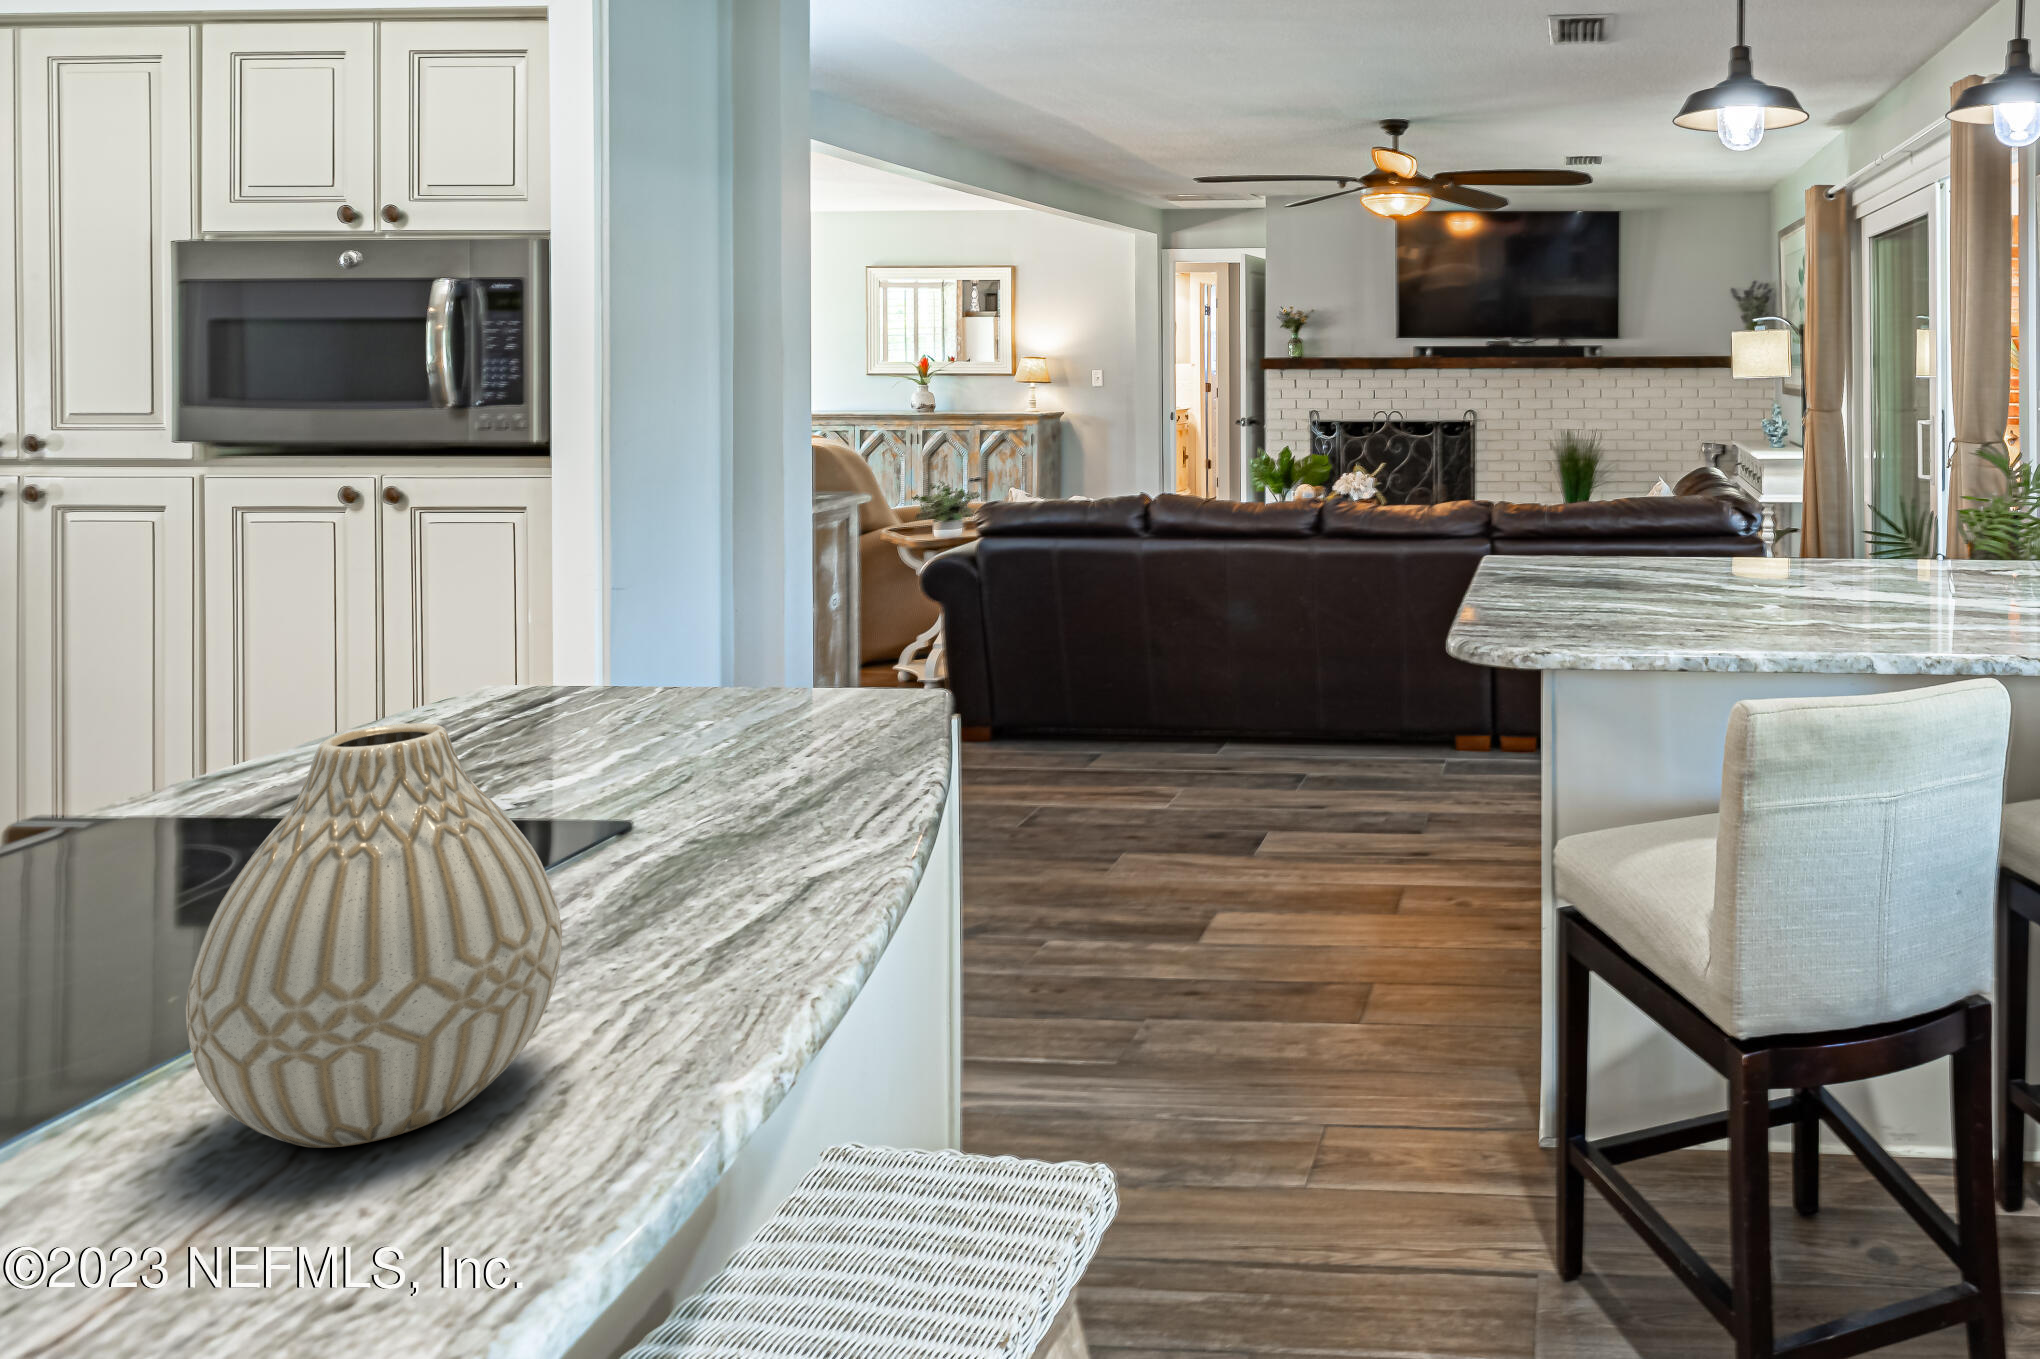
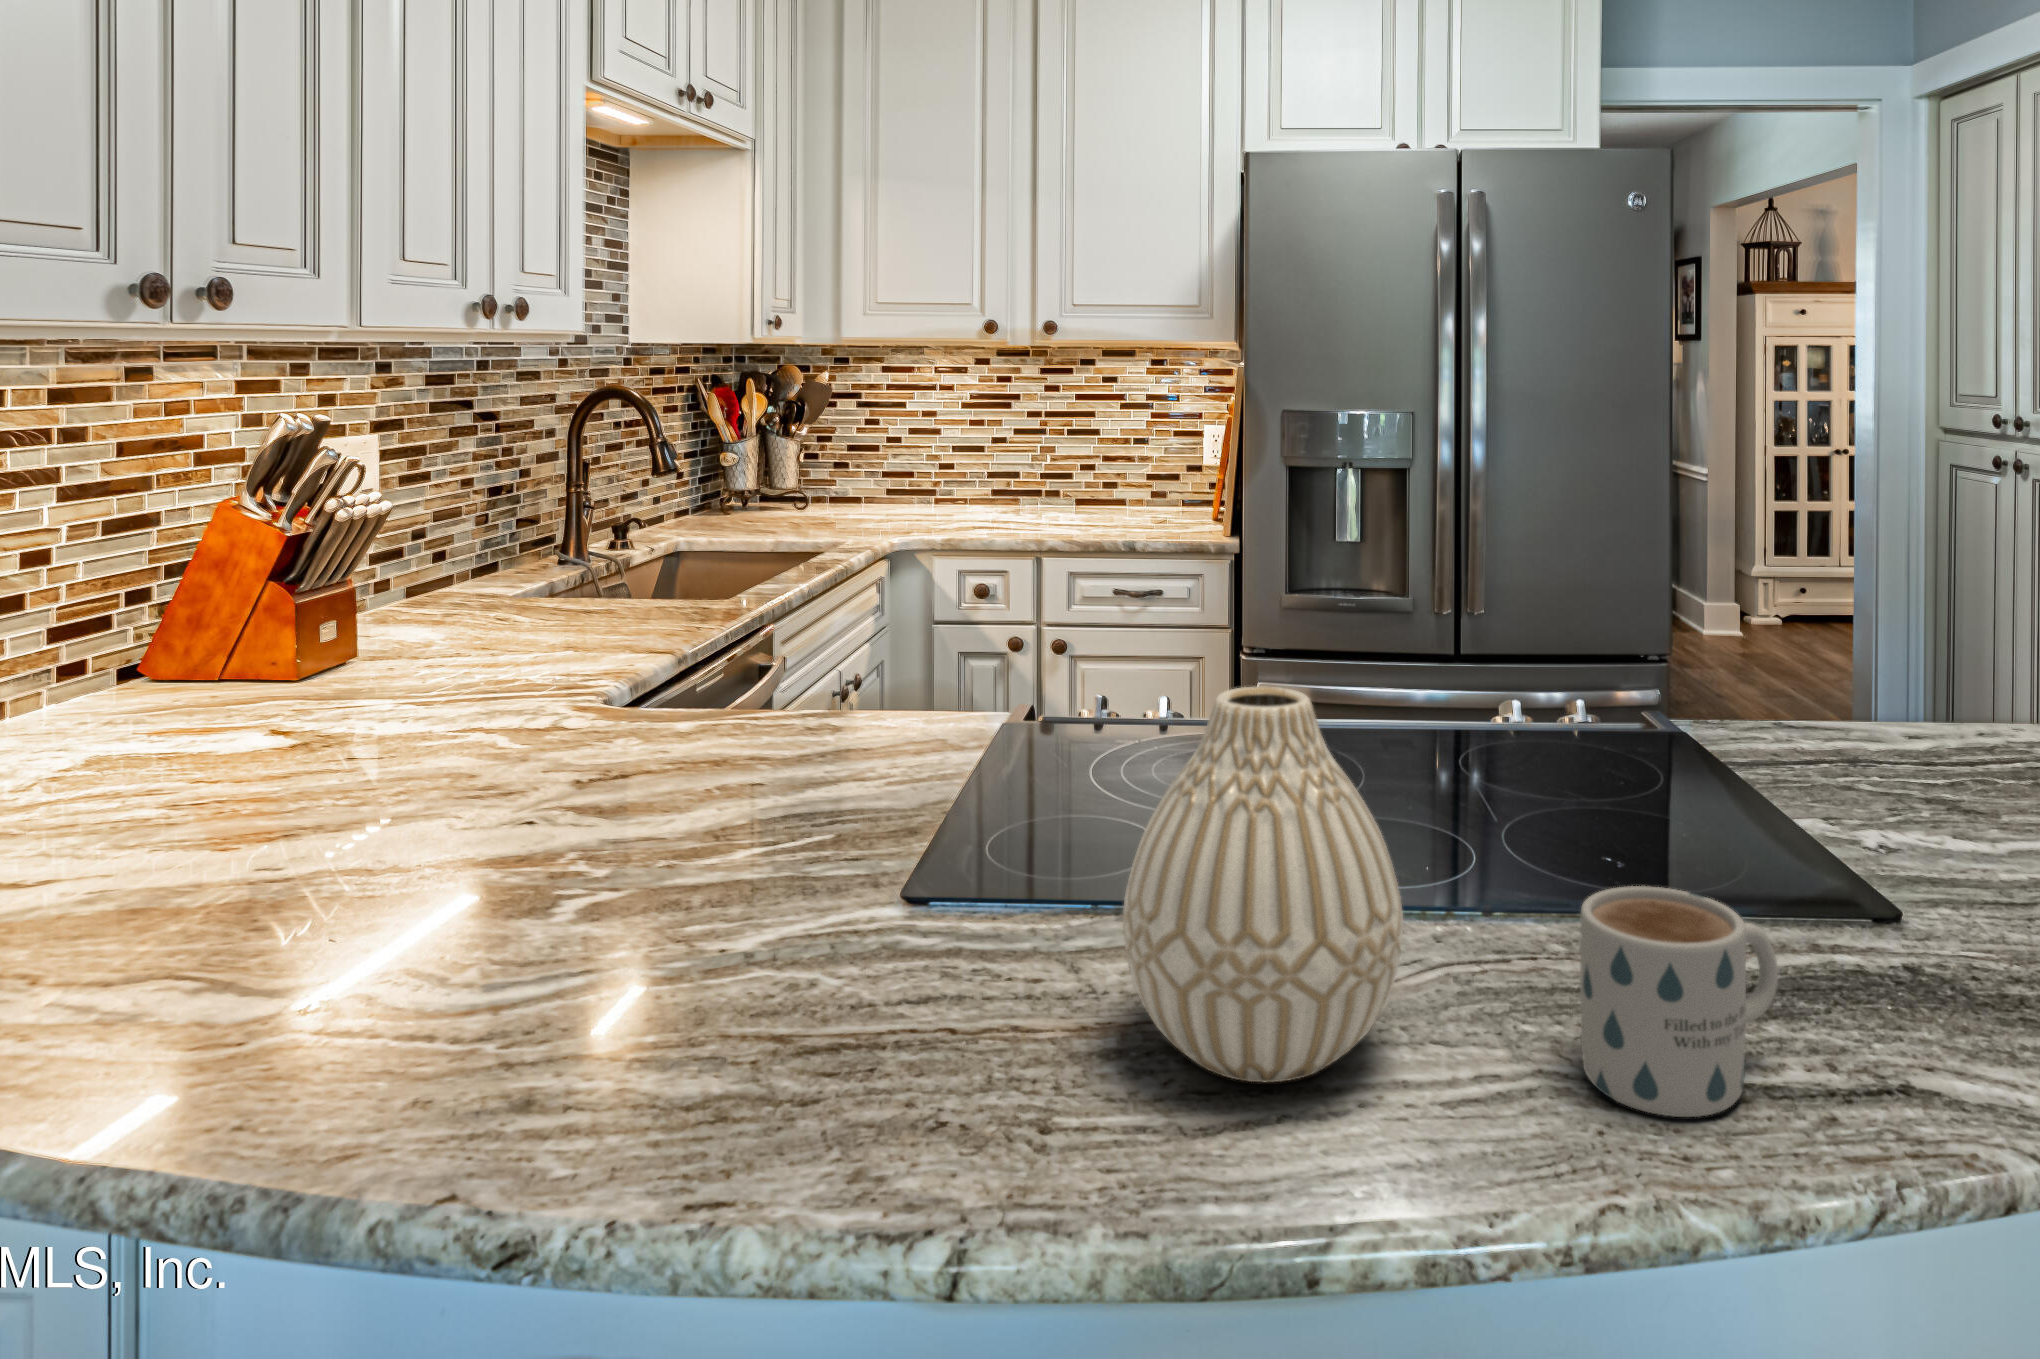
mug: none [628,797,771,972] -> present [1580,886,1778,1117]

